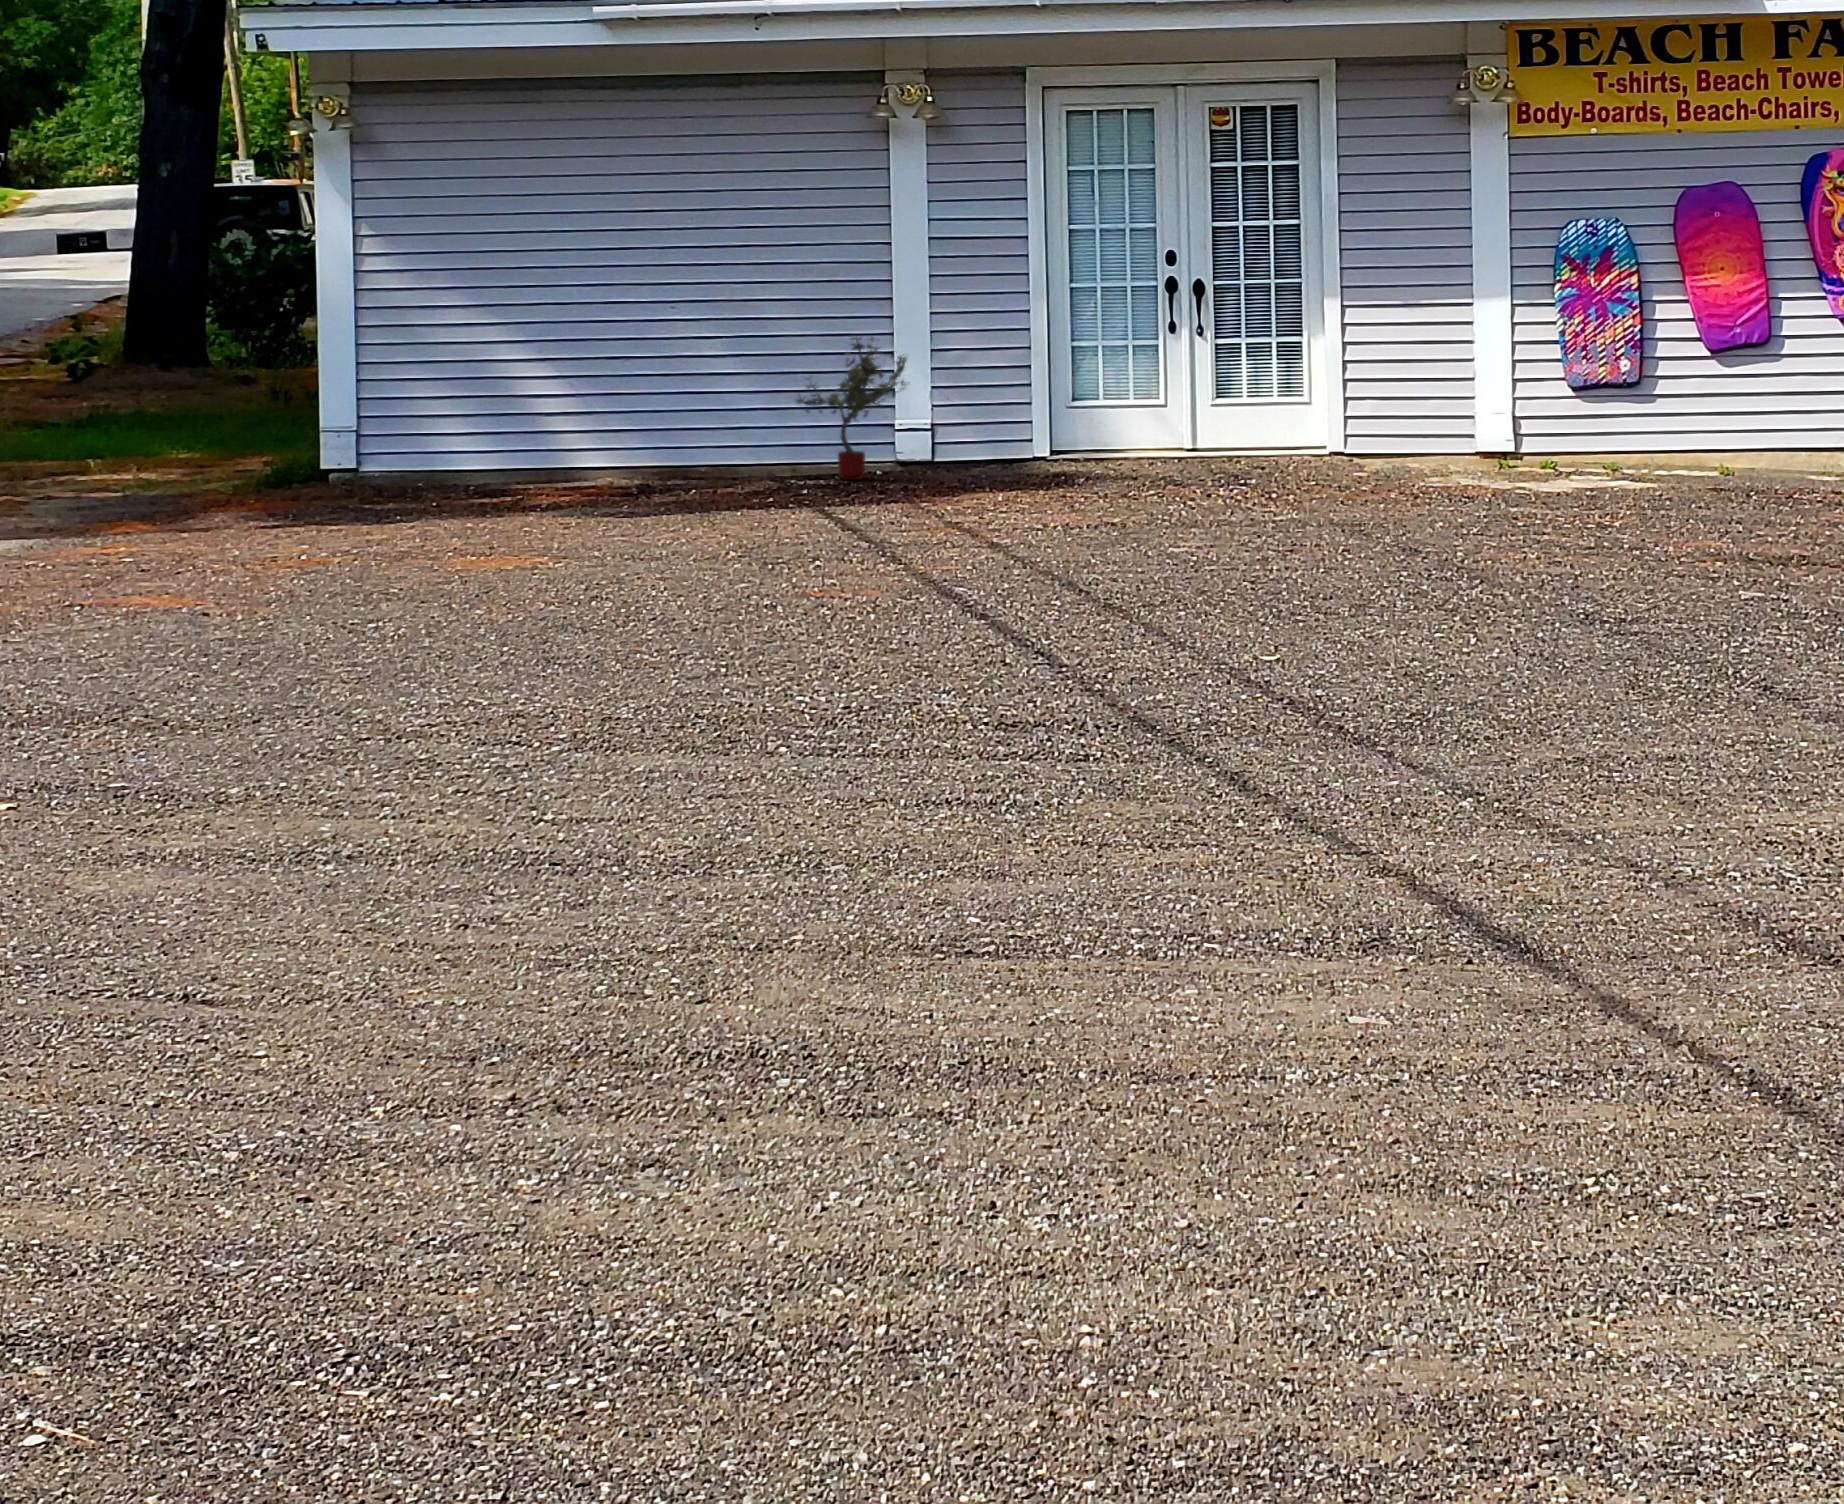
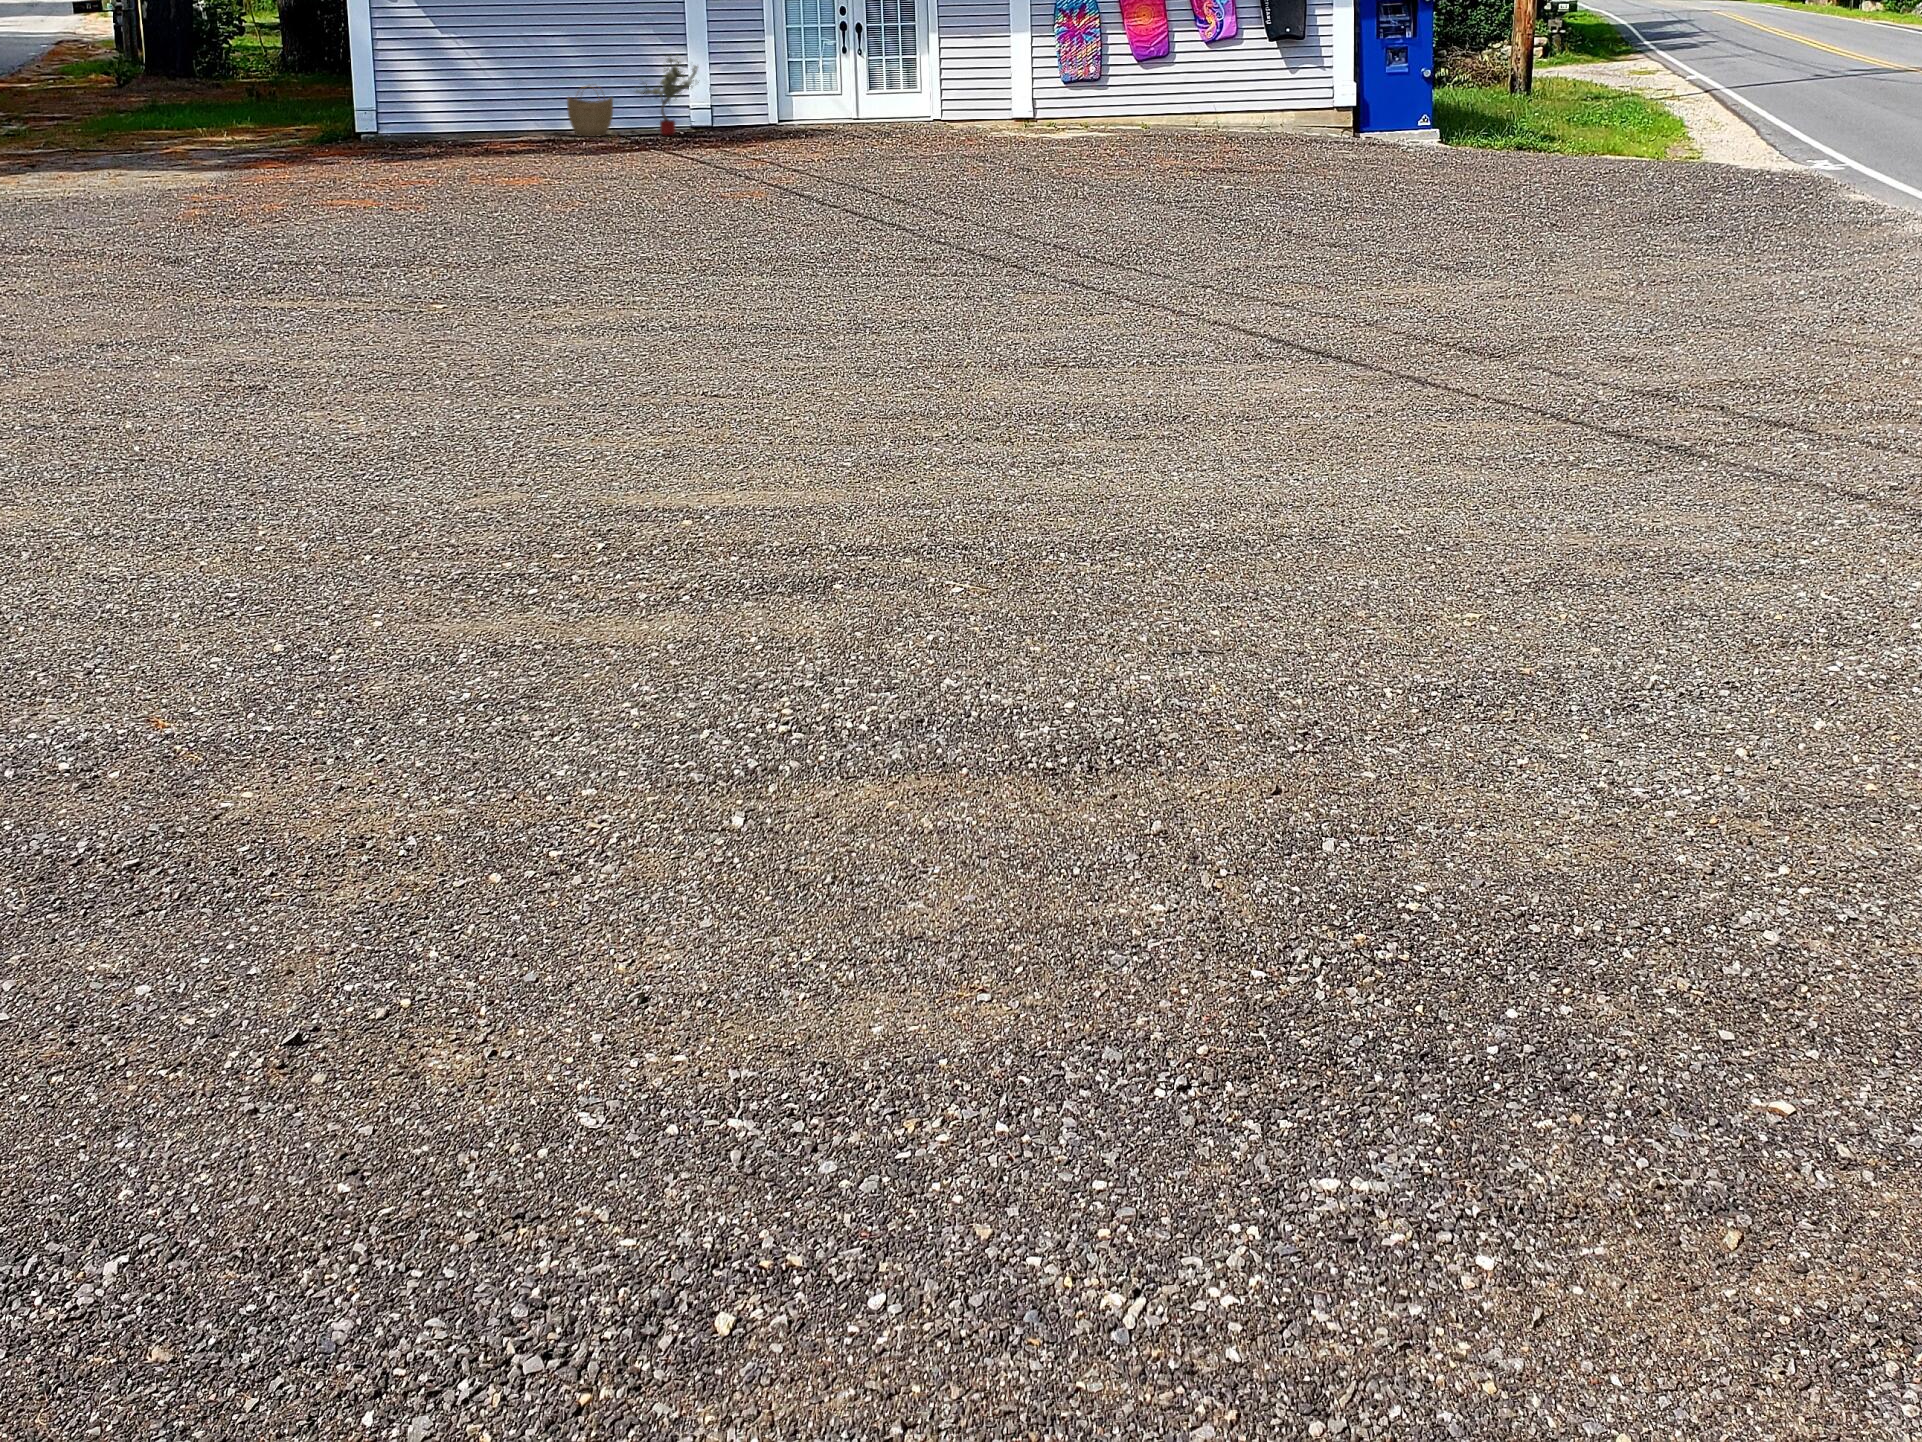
woven basket: none [679,385,758,479] -> present [567,85,613,137]

